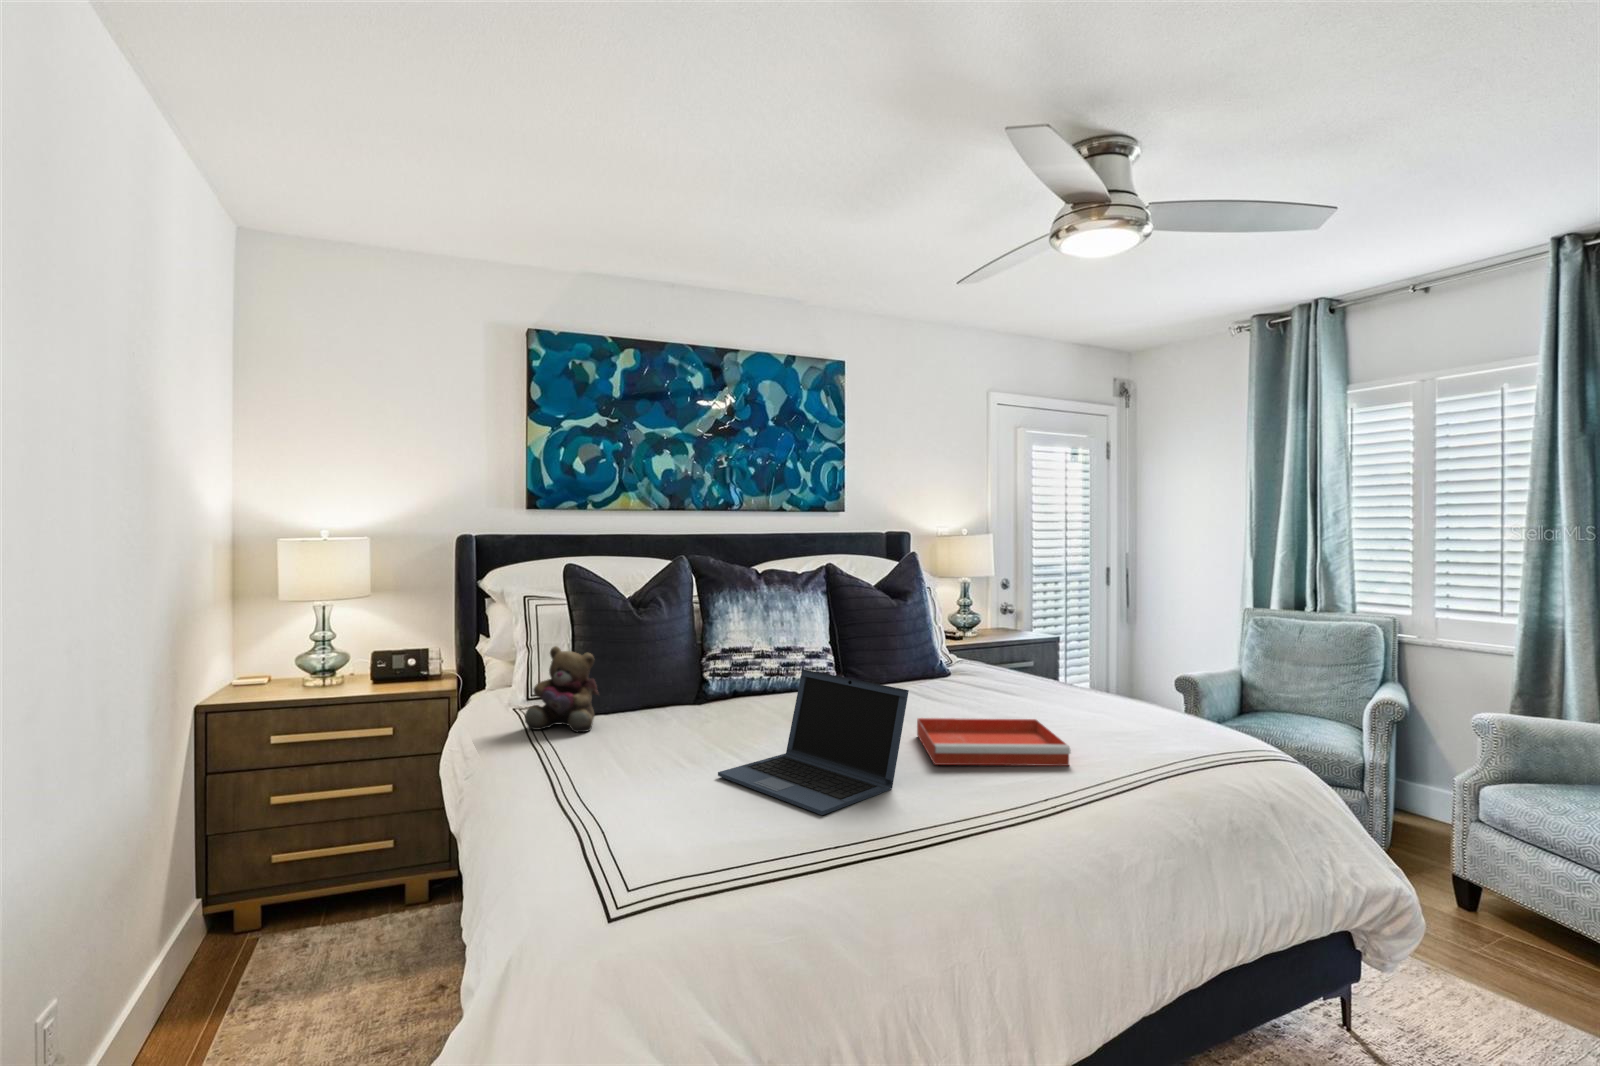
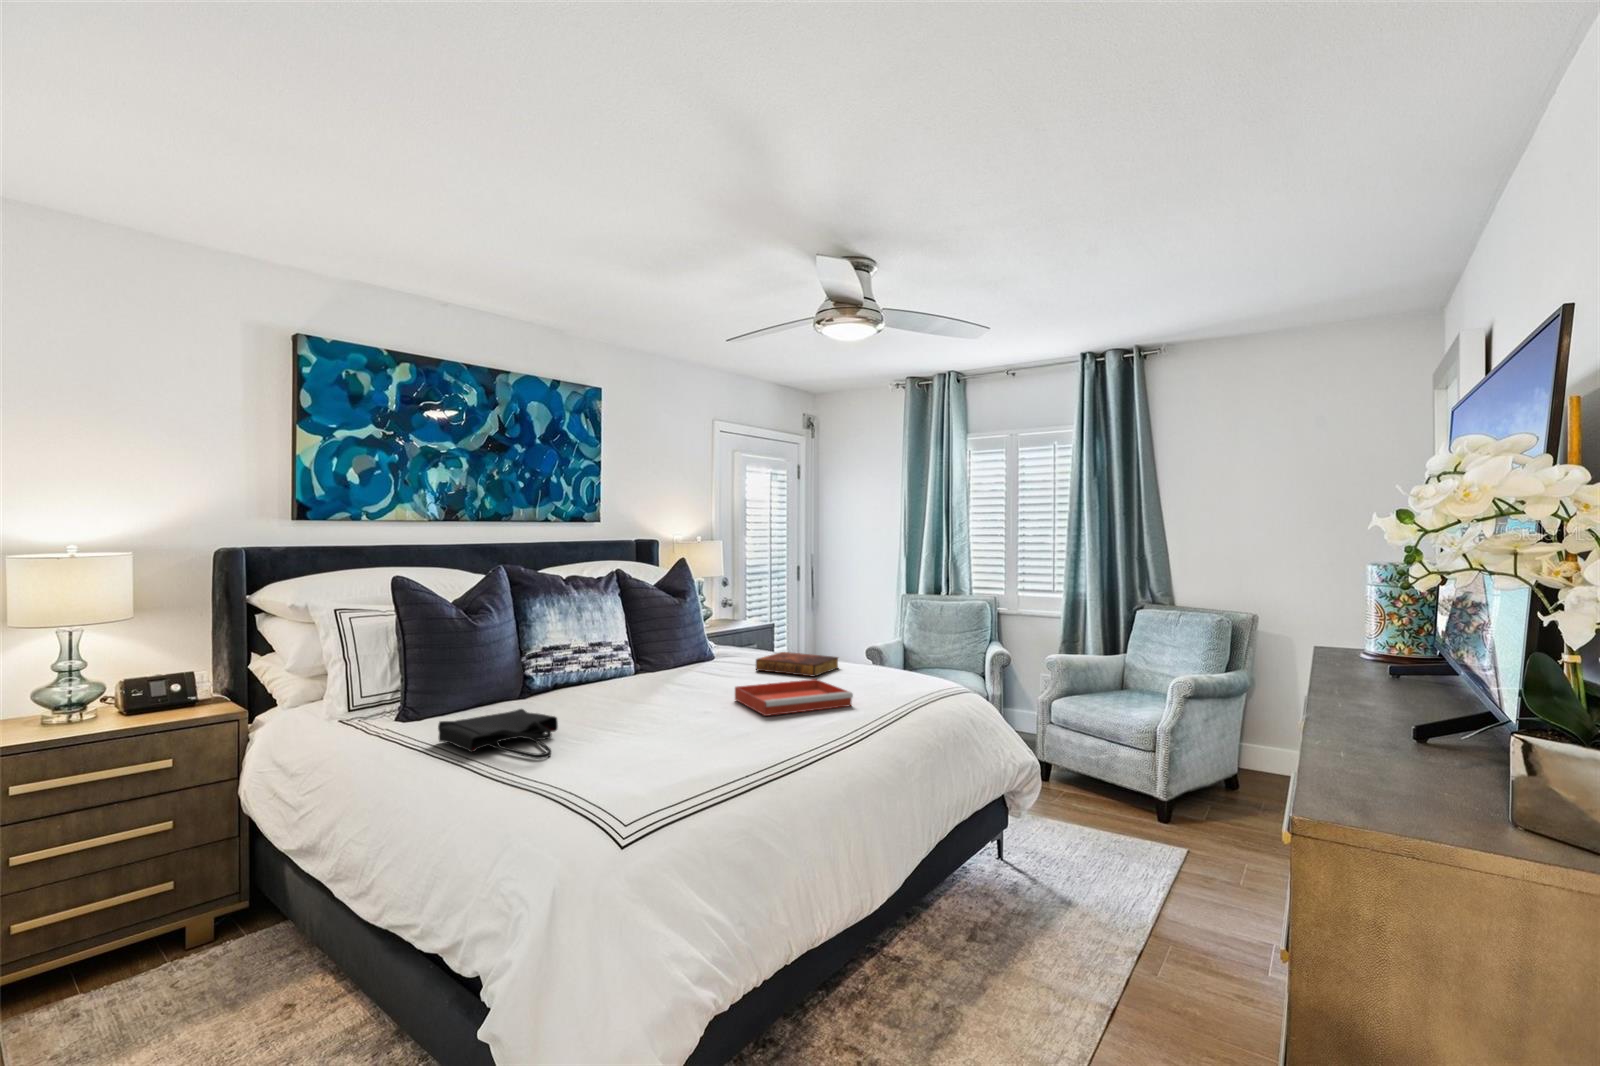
teddy bear: present [525,646,599,732] -> none [378,653,452,733]
laptop: present [718,669,909,815] -> none [610,654,756,755]
book: none [978,675,1094,714] -> present [756,652,838,676]
tote bag: none [559,718,677,785] -> present [438,709,558,759]

